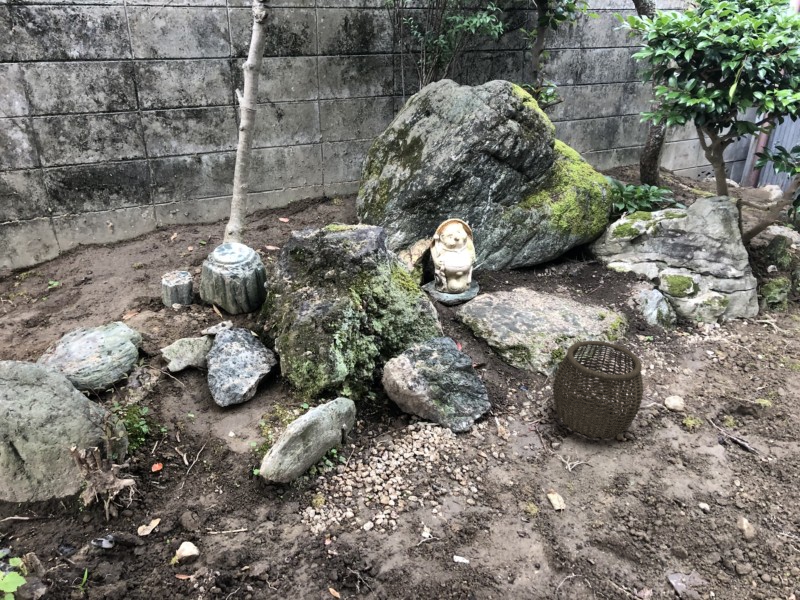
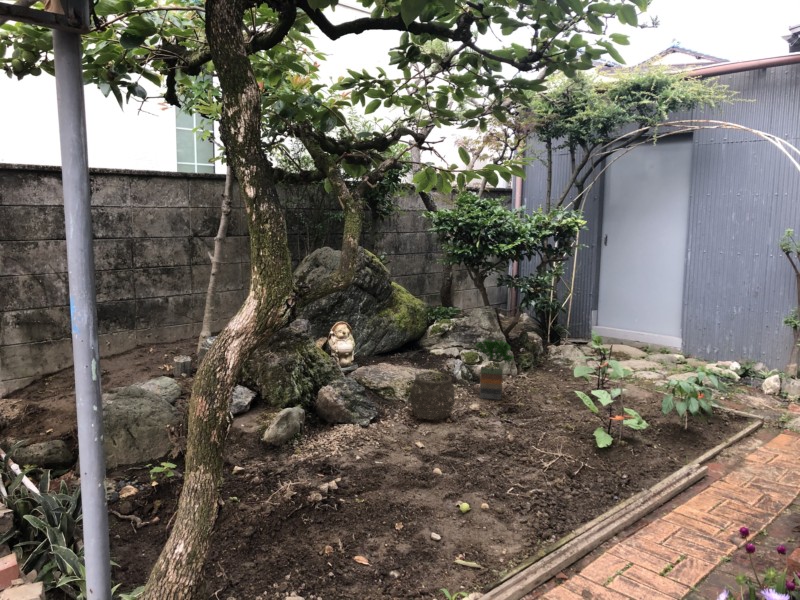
potted tree: none [687,276,777,393] -> present [476,340,514,400]

